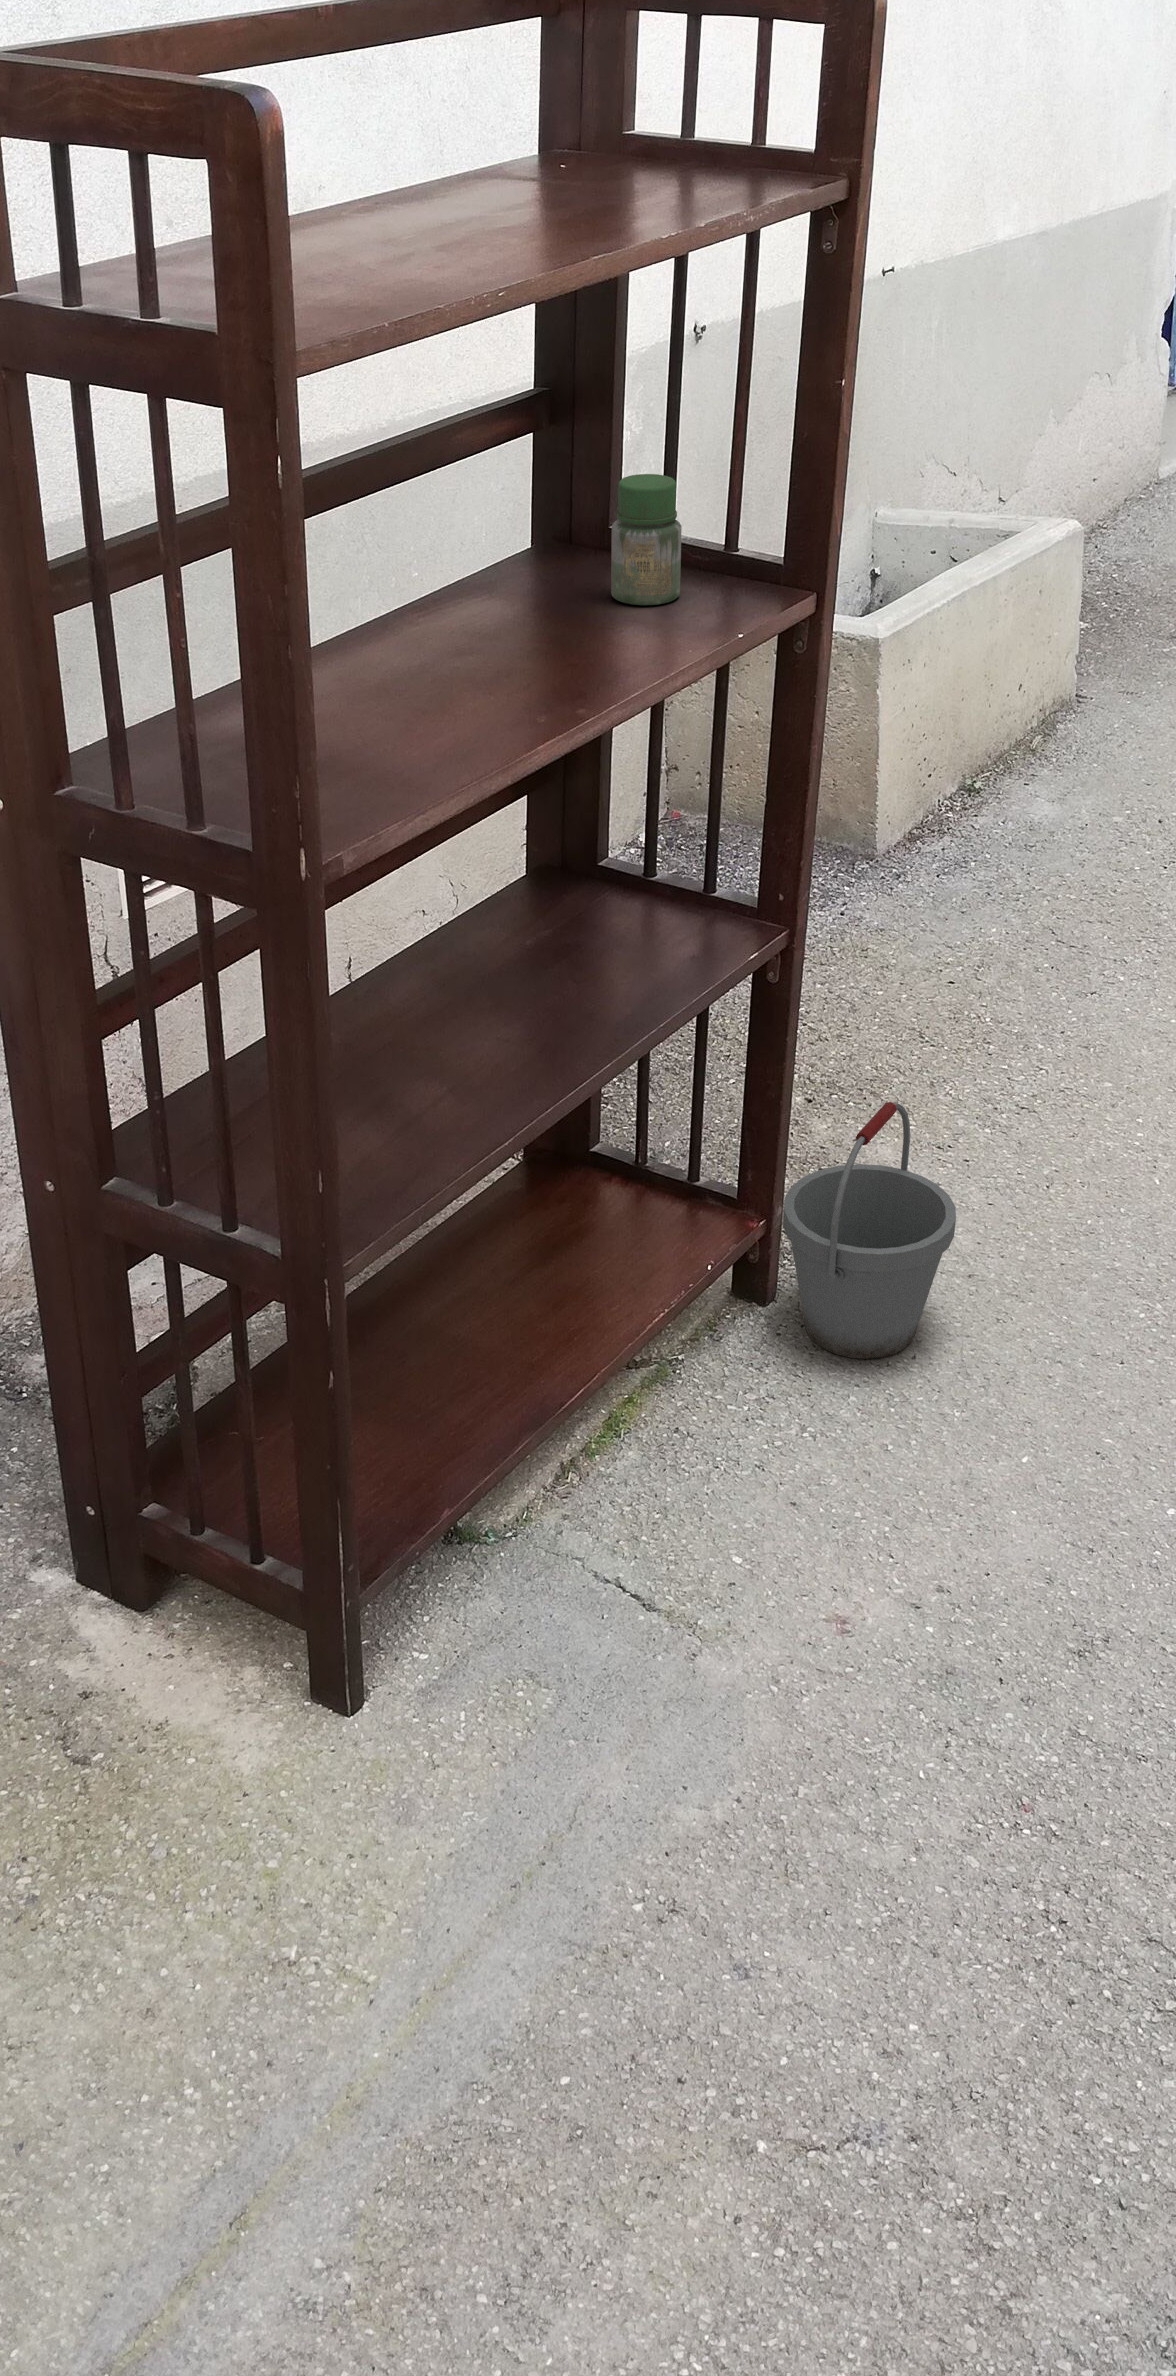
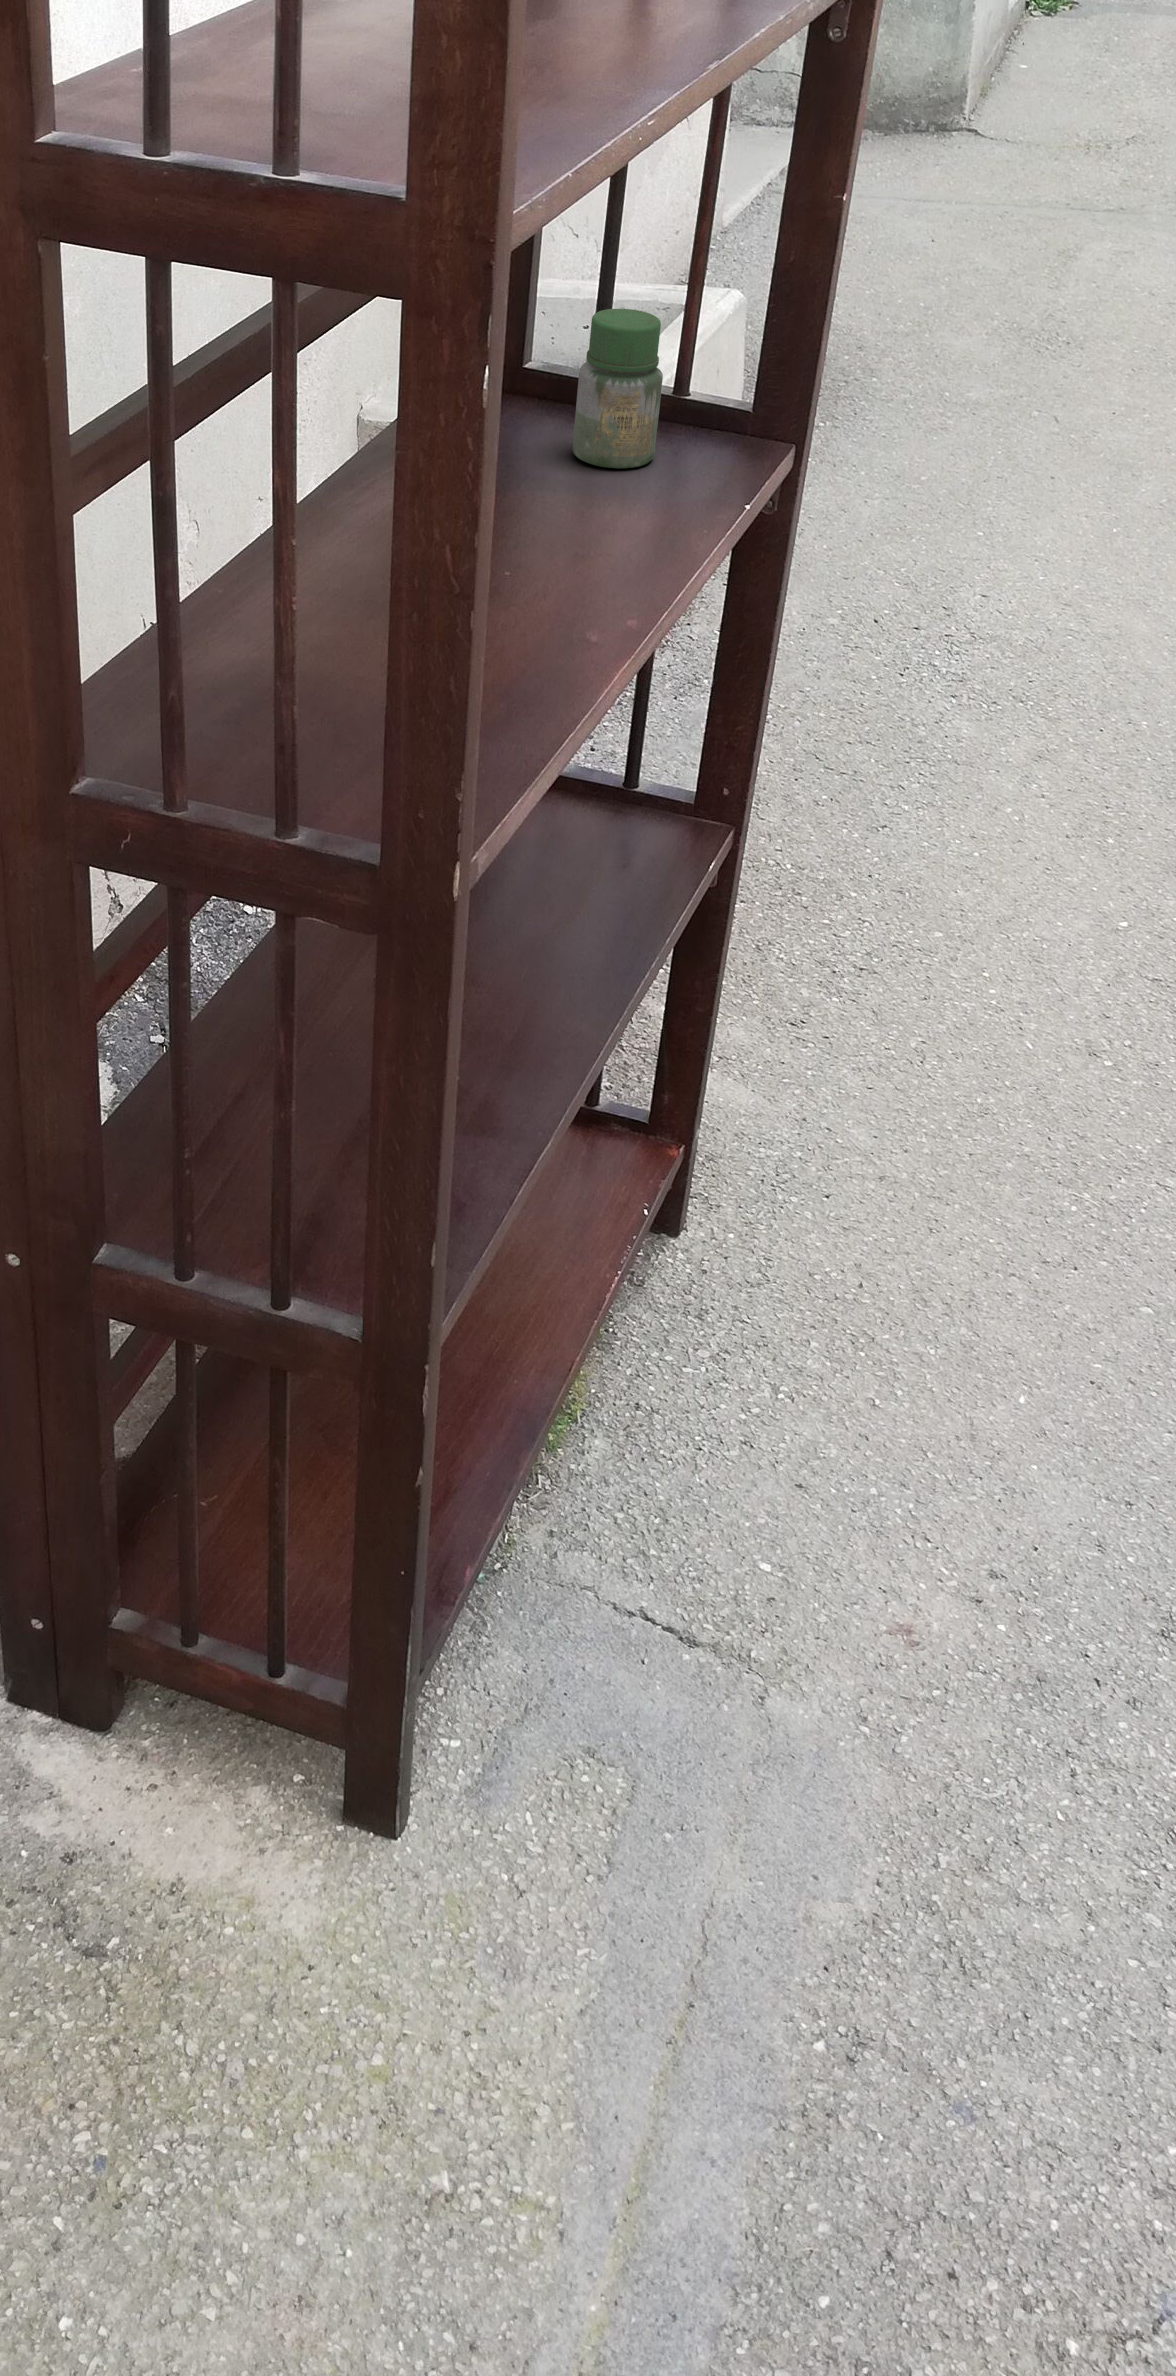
bucket: present [783,1102,956,1359] -> none [716,1013,910,1297]

